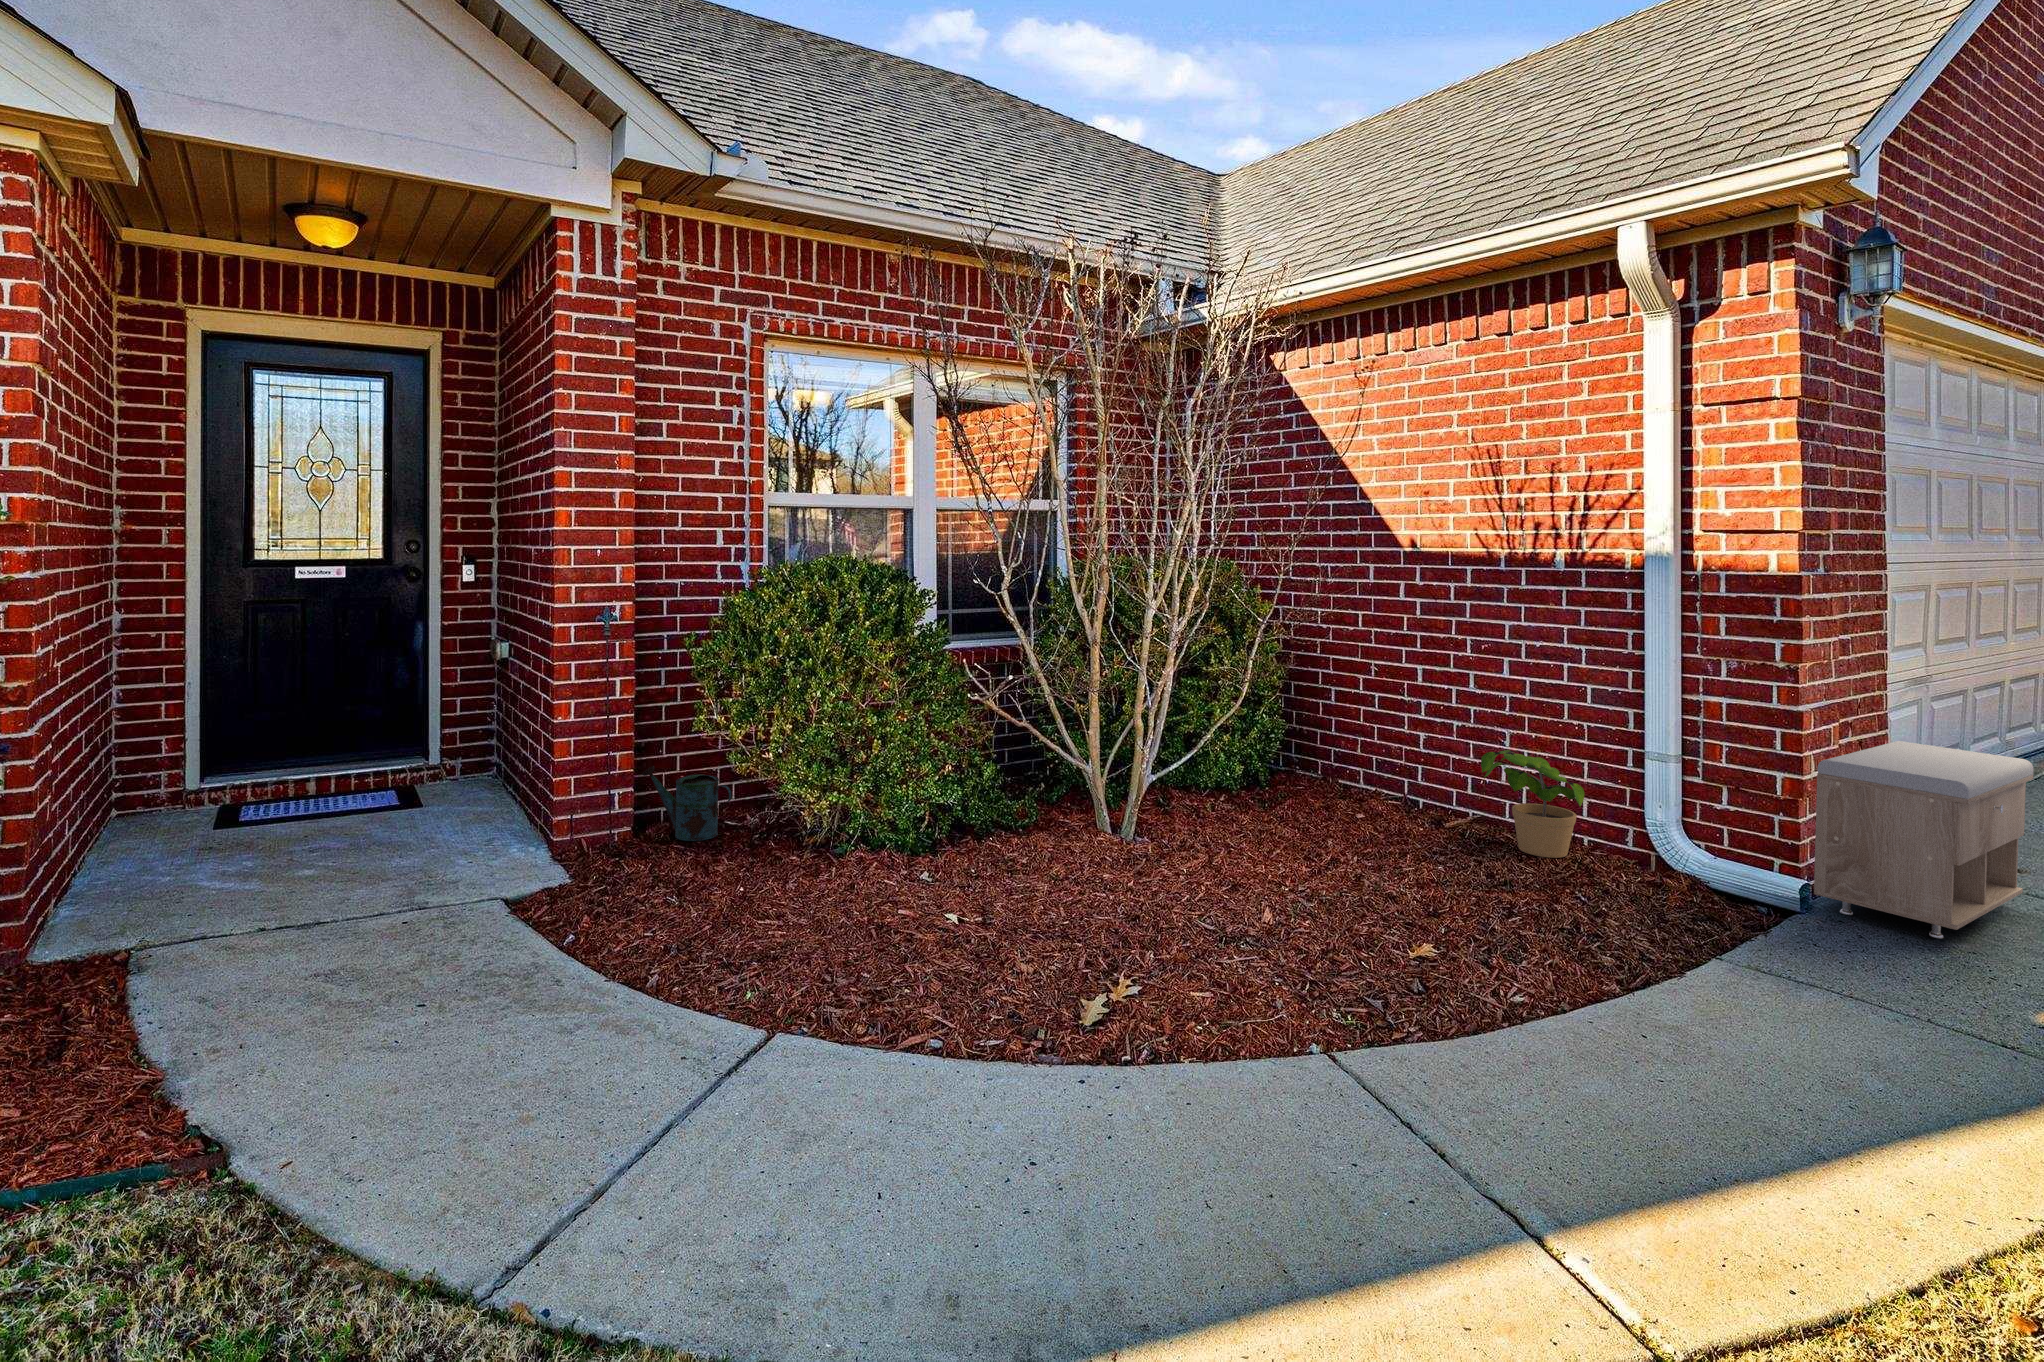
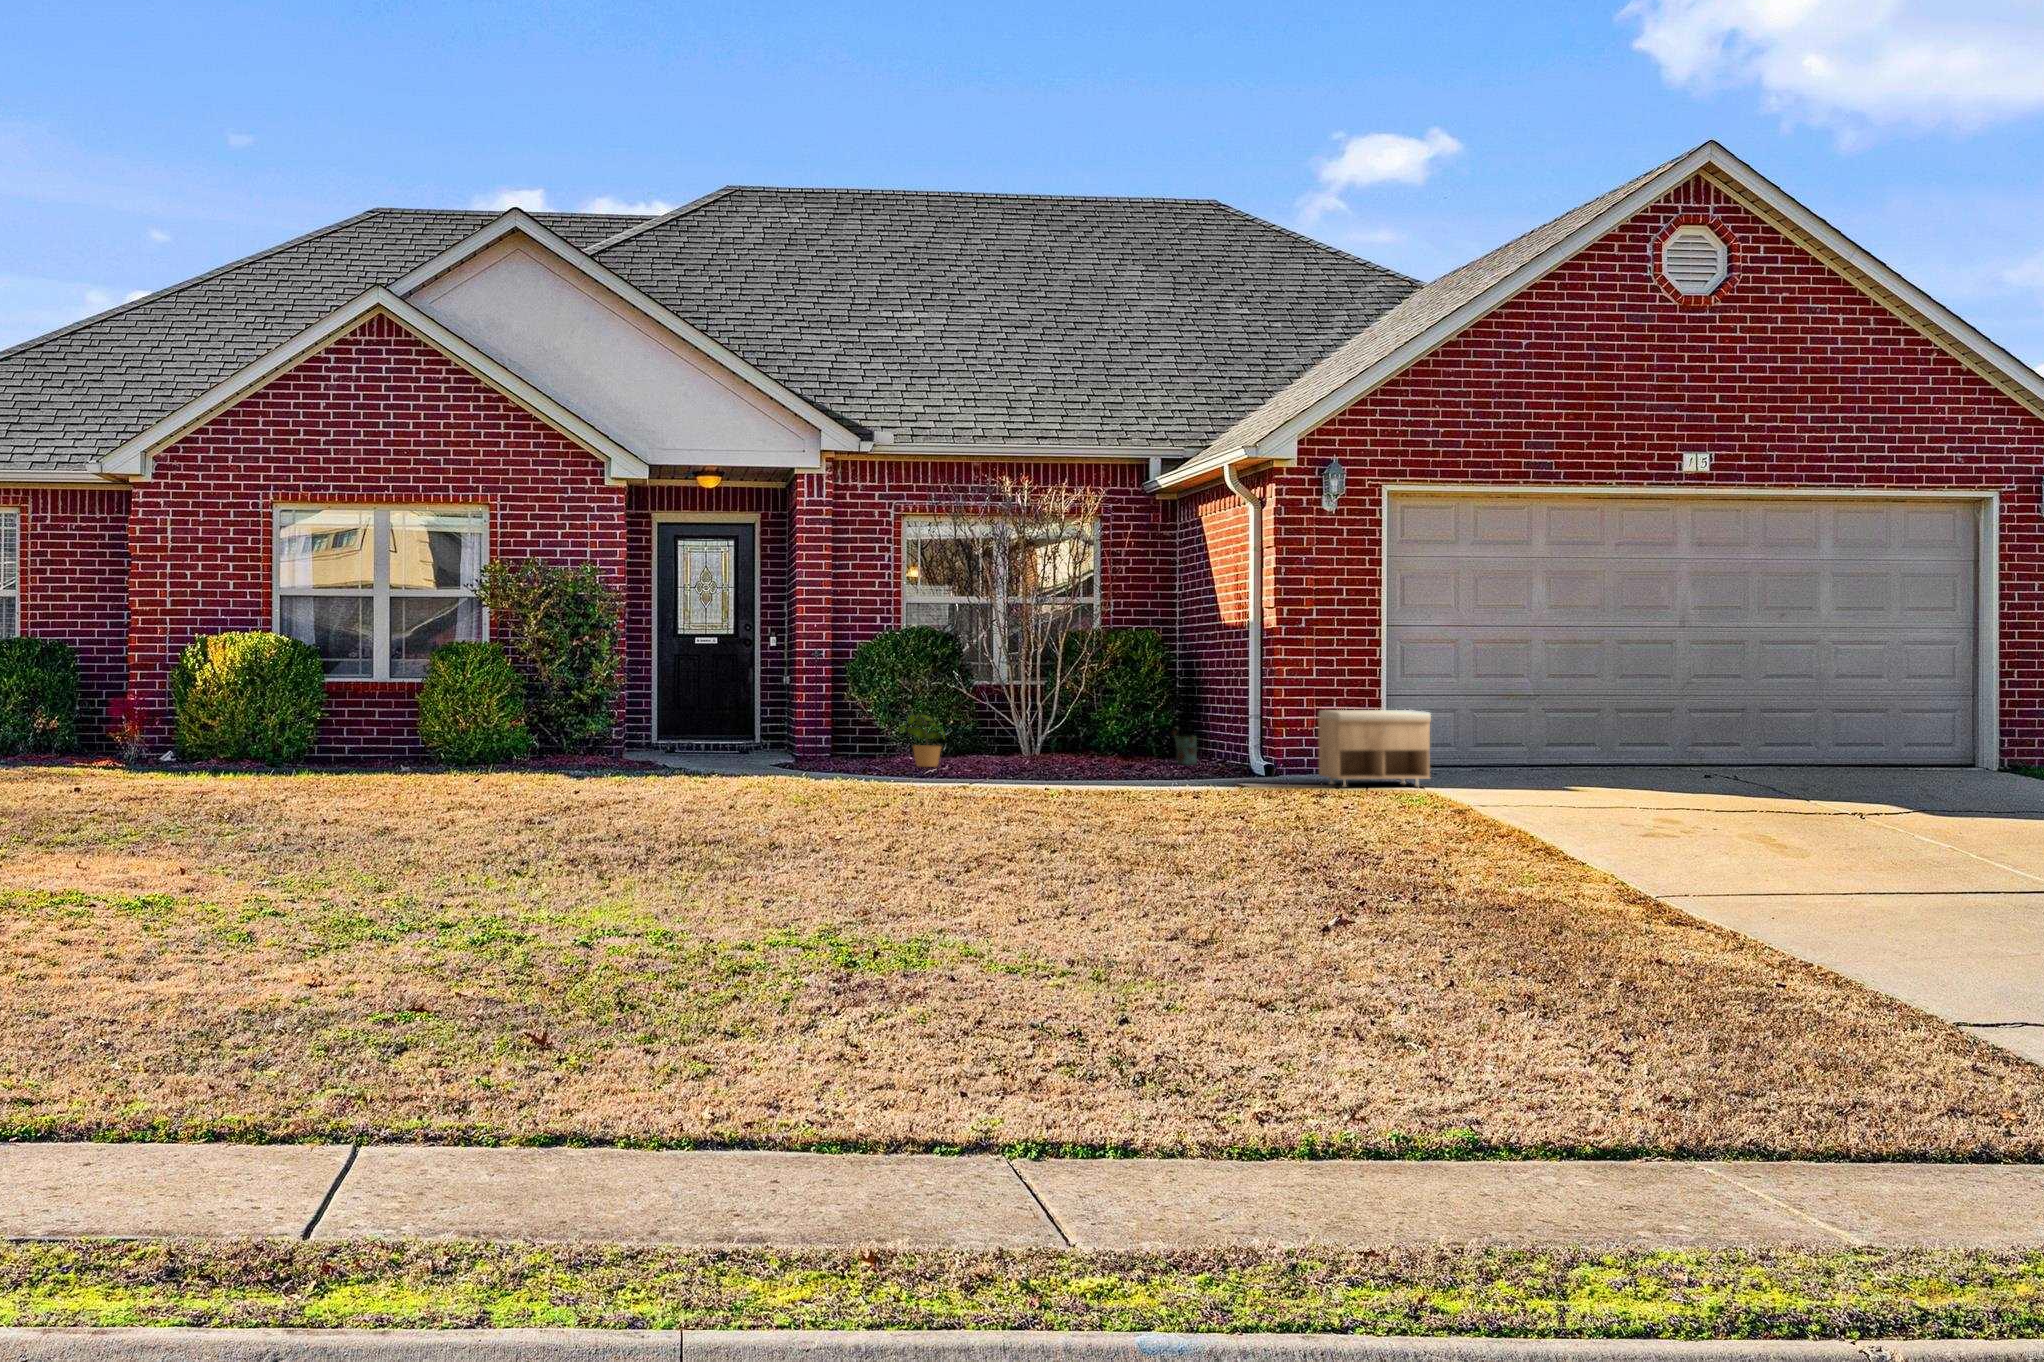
potted plant: present [1481,750,1585,858] -> present [900,715,944,767]
watering can: present [642,766,732,841] -> present [1171,731,1197,765]

